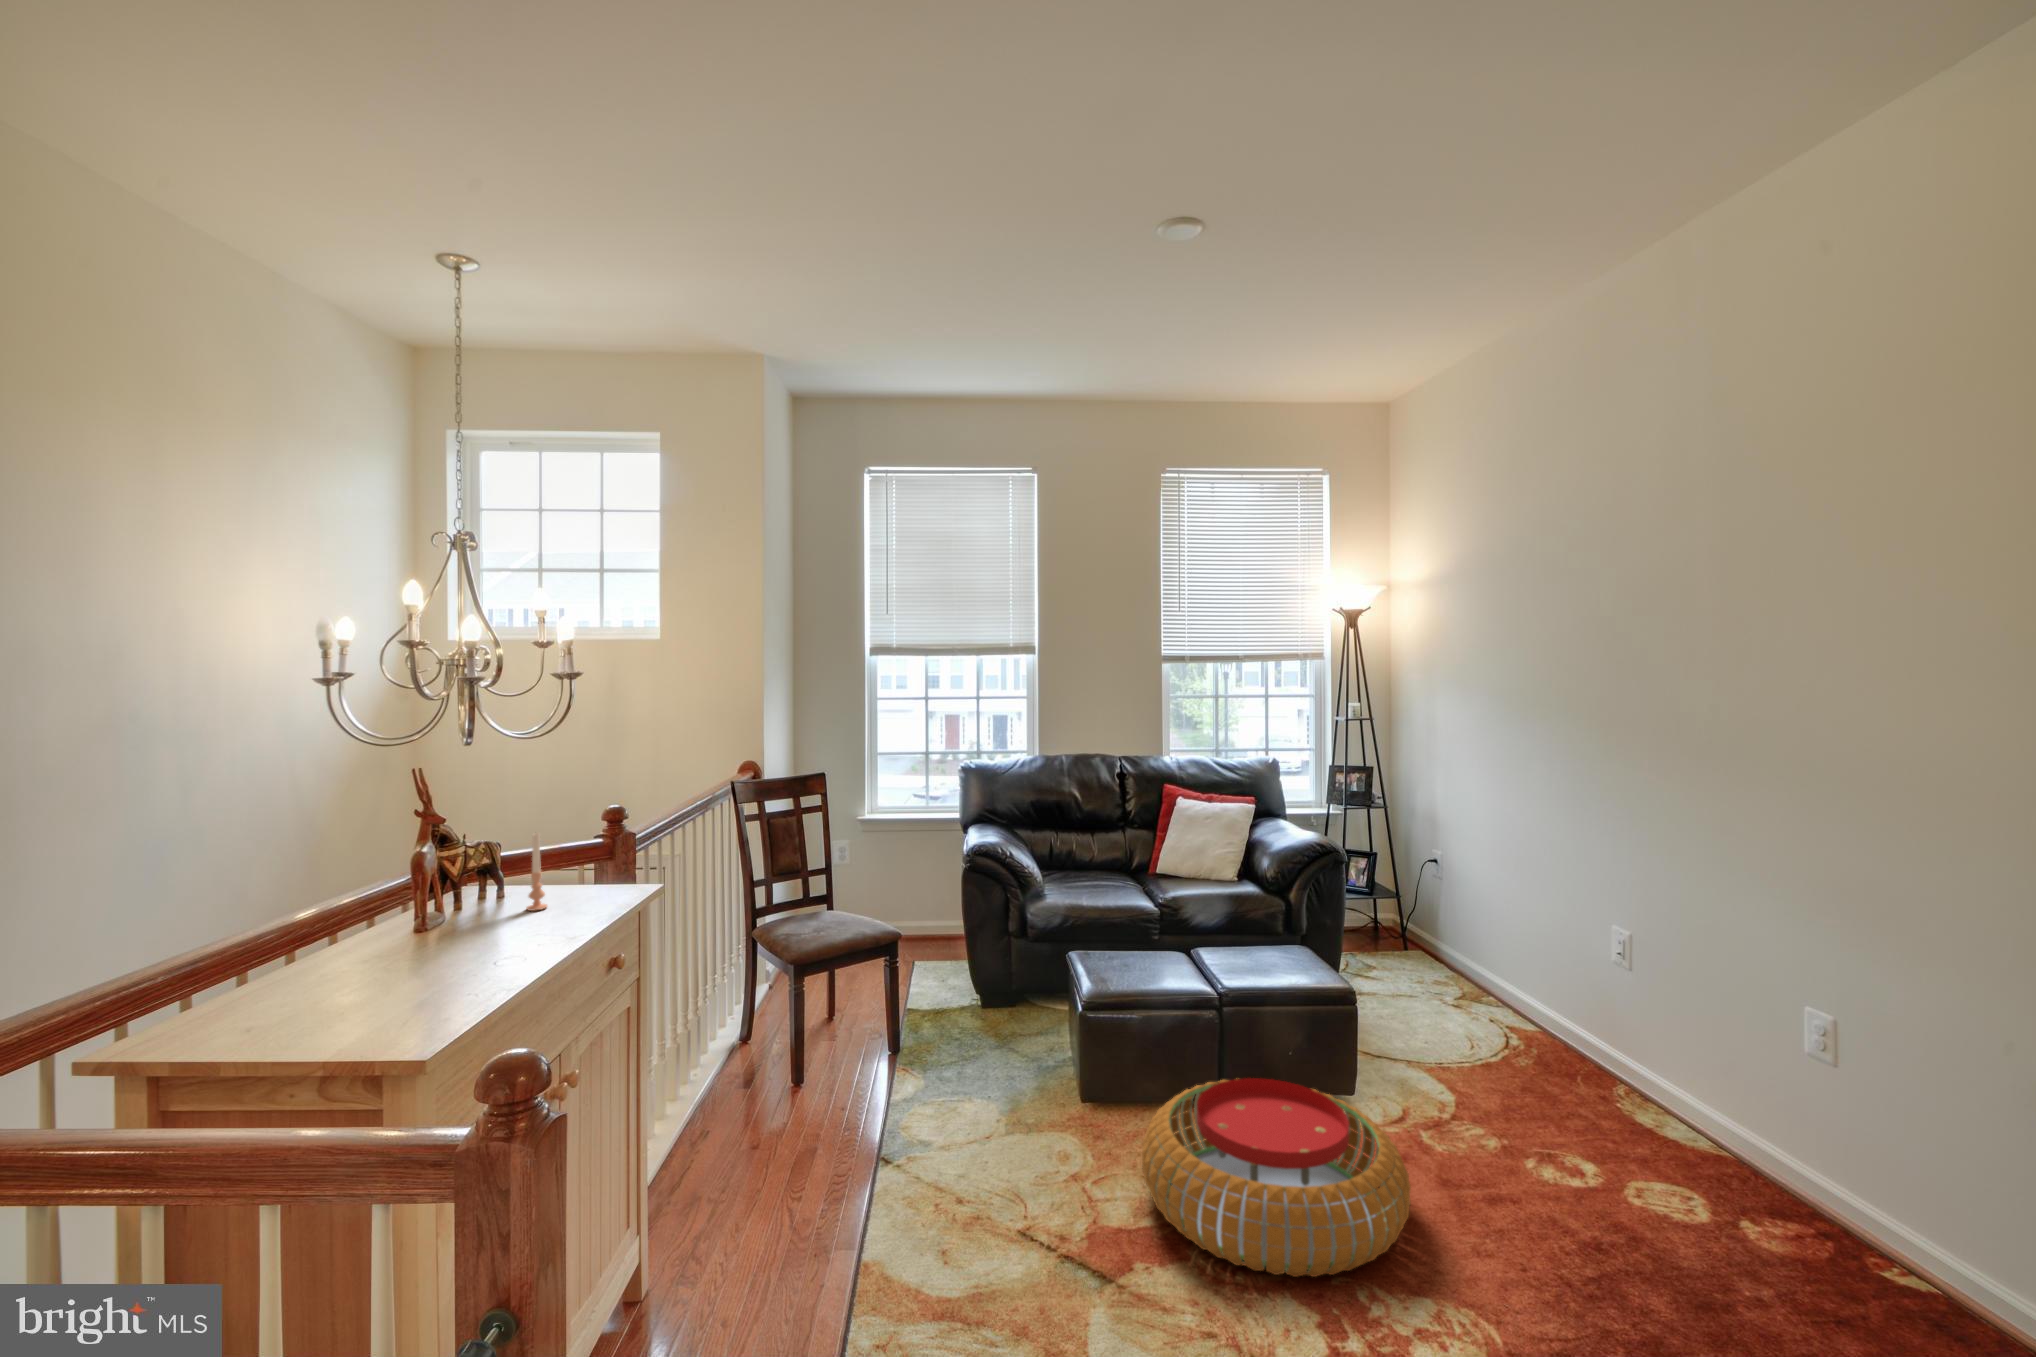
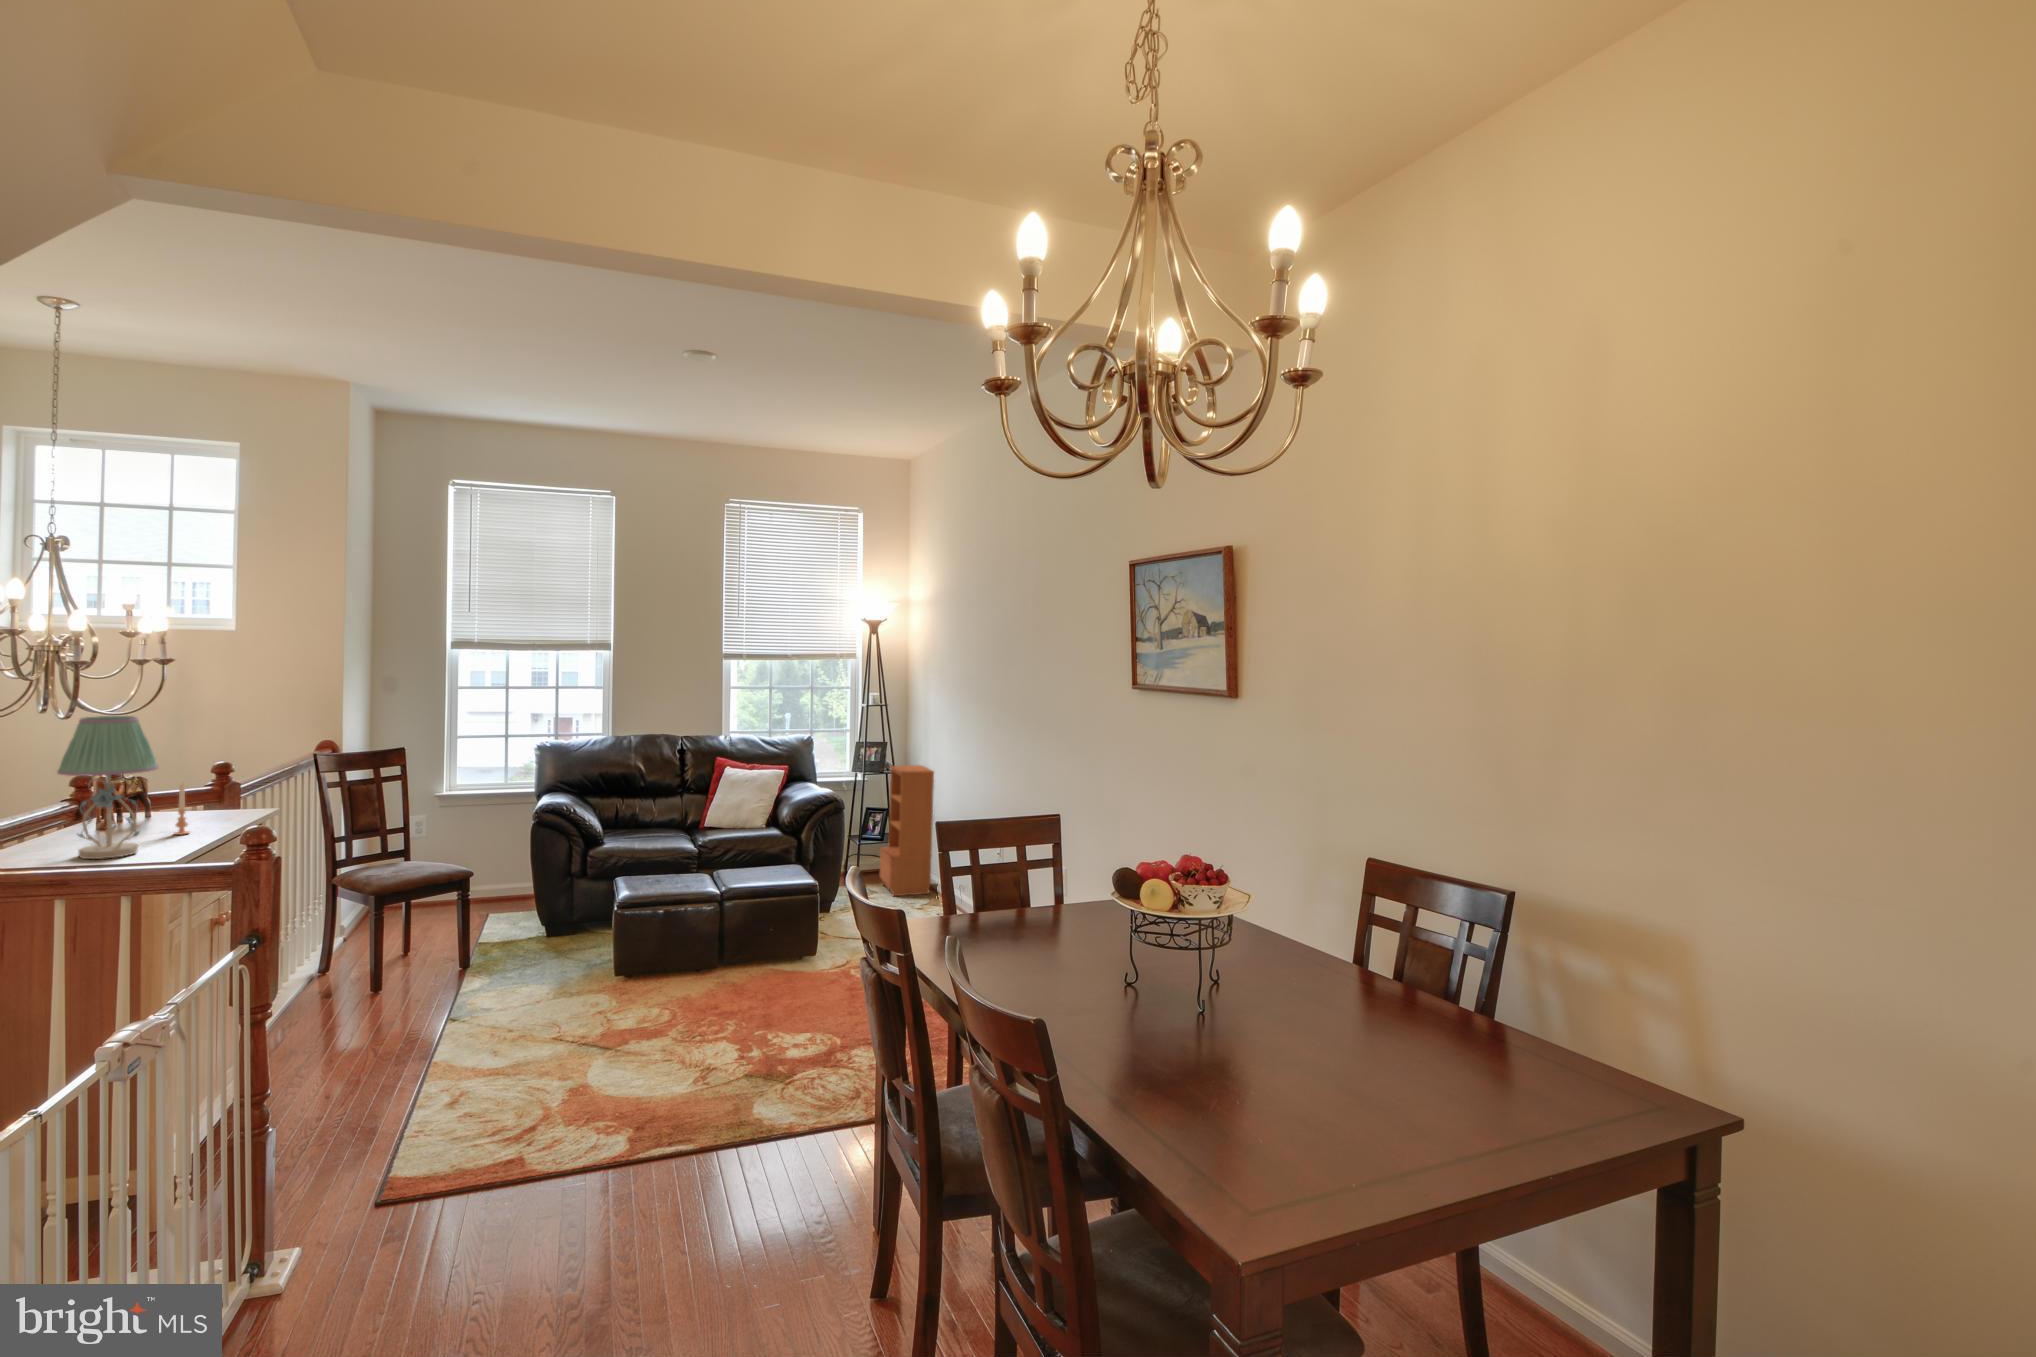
table lamp: none [346,734,487,962] -> present [57,716,158,859]
bookcase: none [1379,797,1463,978] -> present [880,765,934,896]
pouf: present [1142,1078,1411,1277] -> none [641,943,810,1042]

